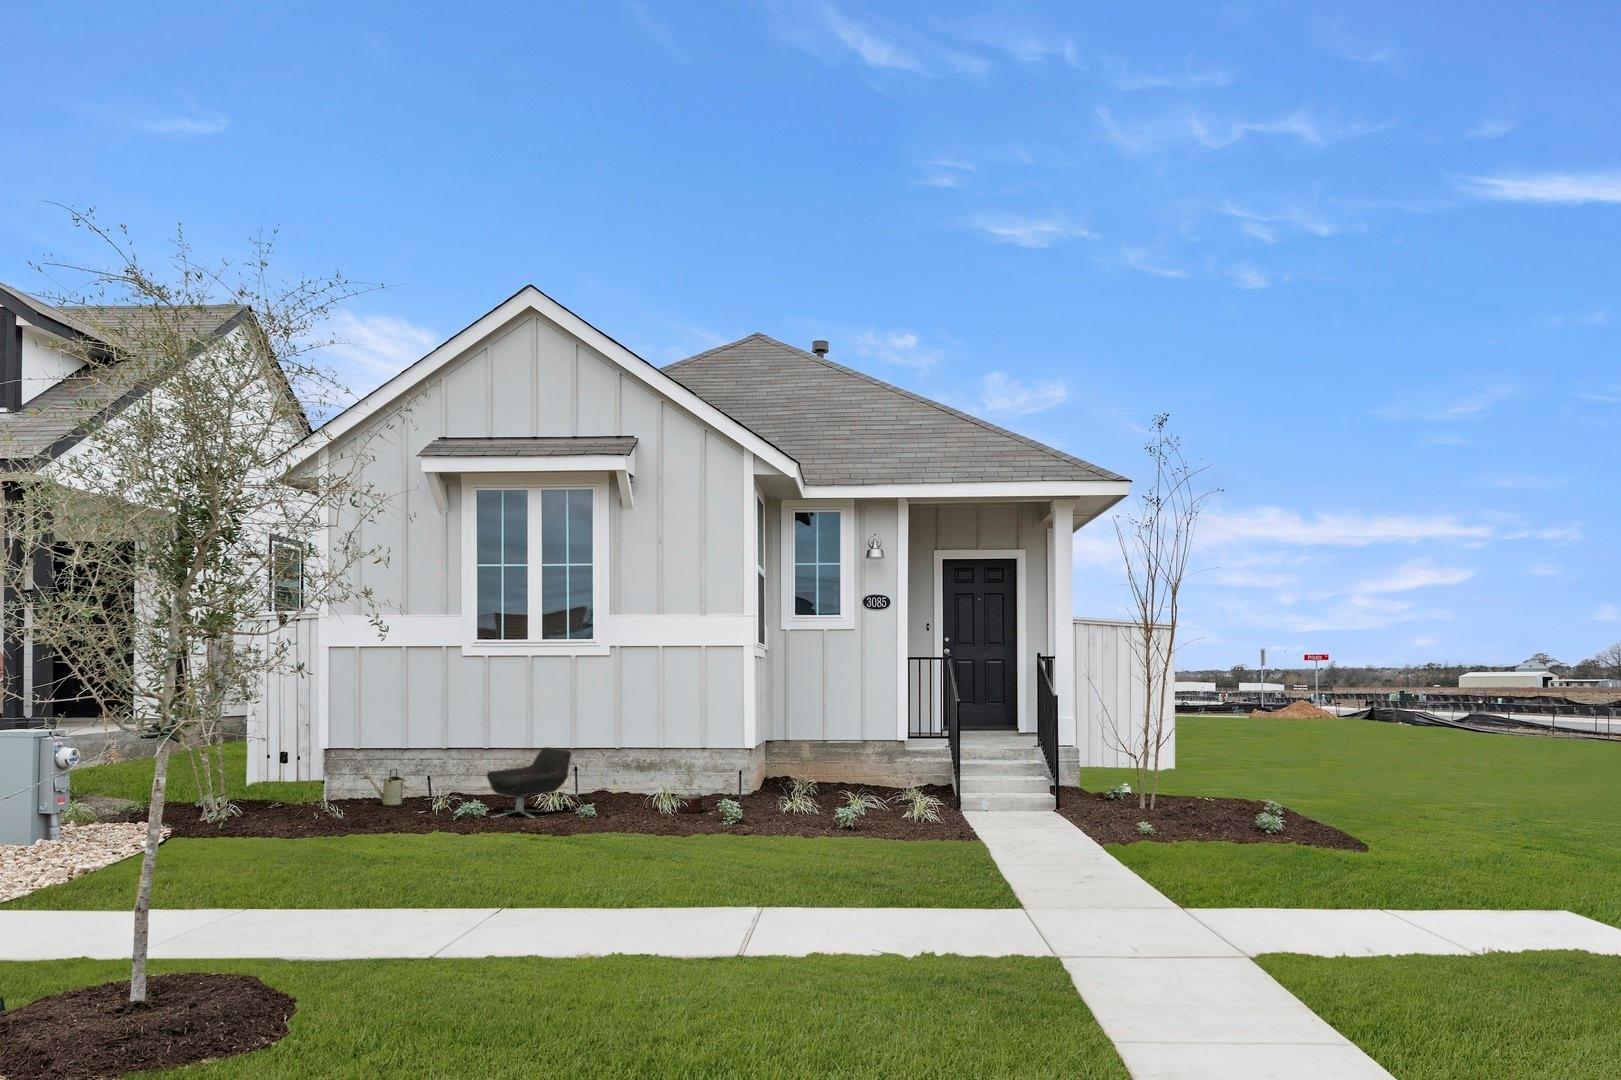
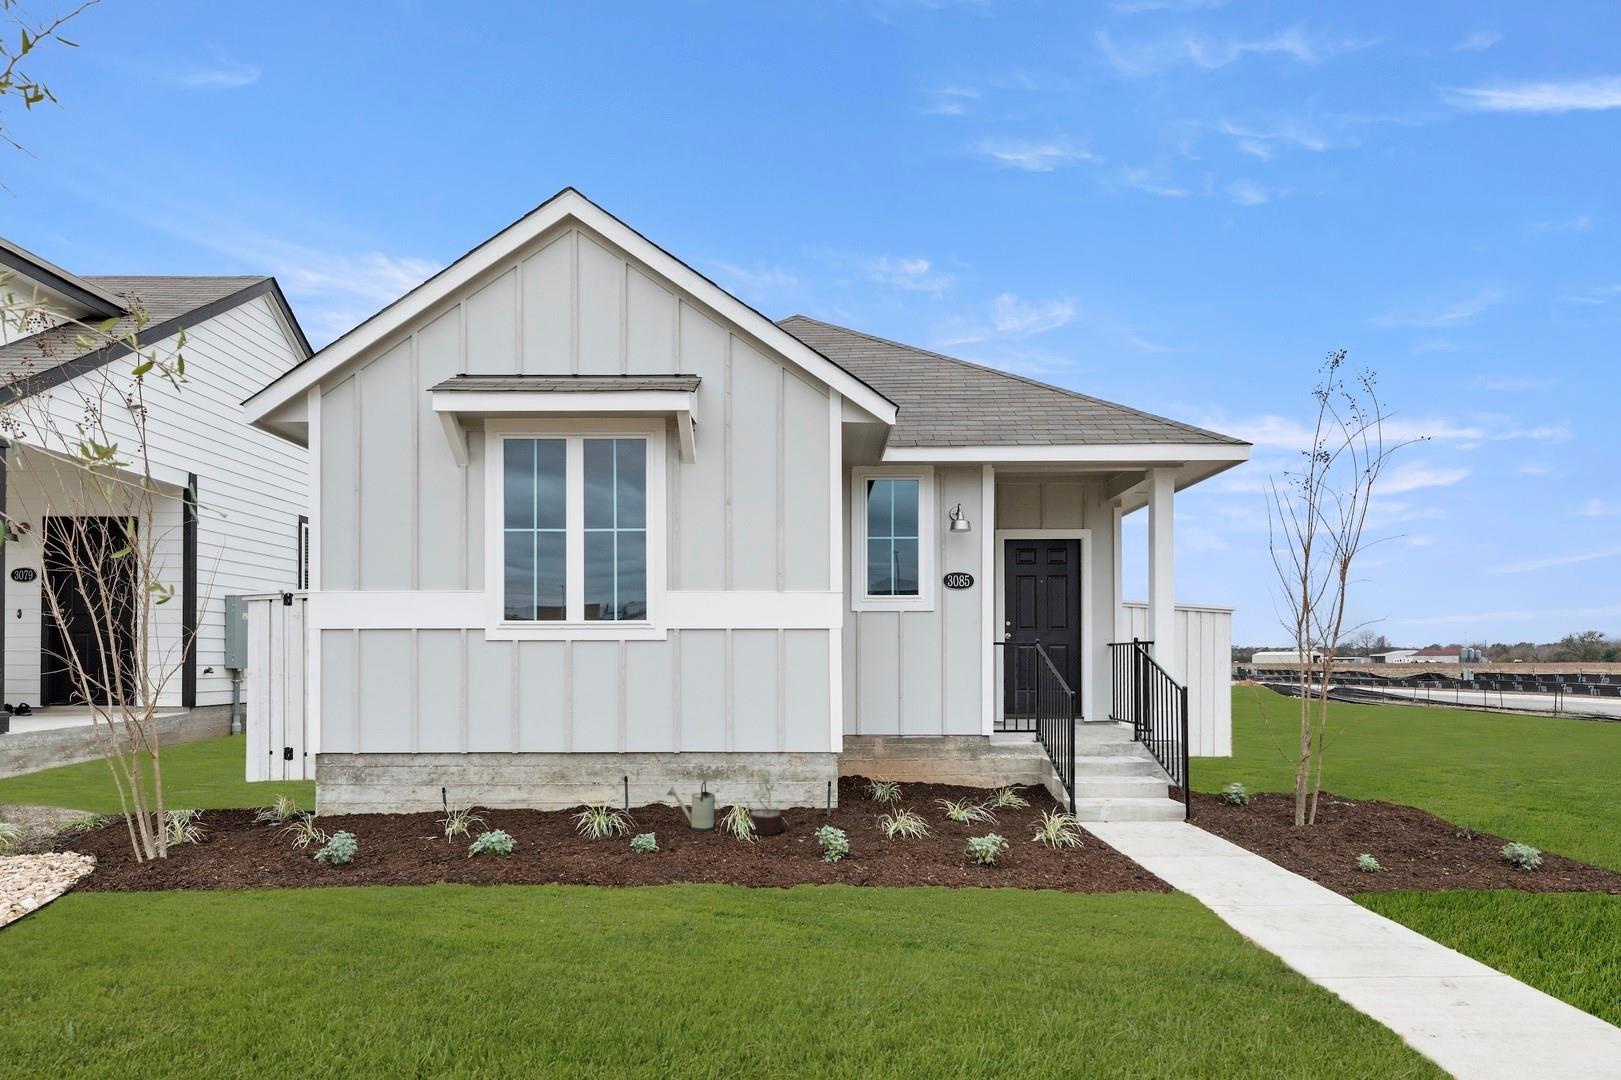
lounge chair: present [487,747,571,817] -> none [514,751,622,848]
watering can: present [363,769,406,807] -> present [667,781,715,831]

